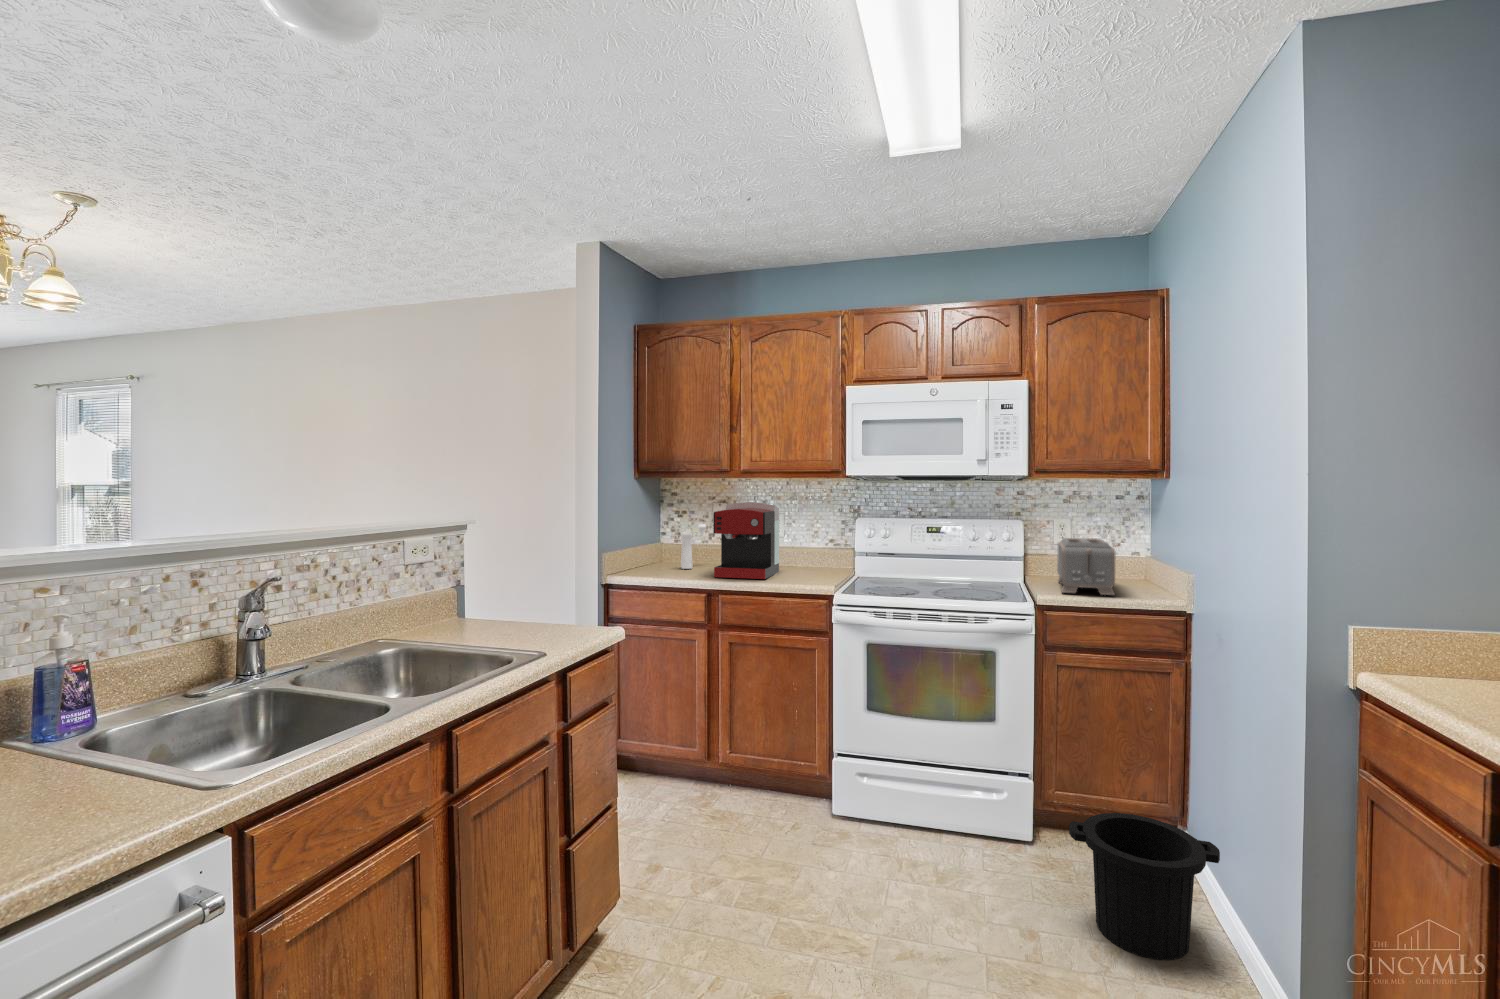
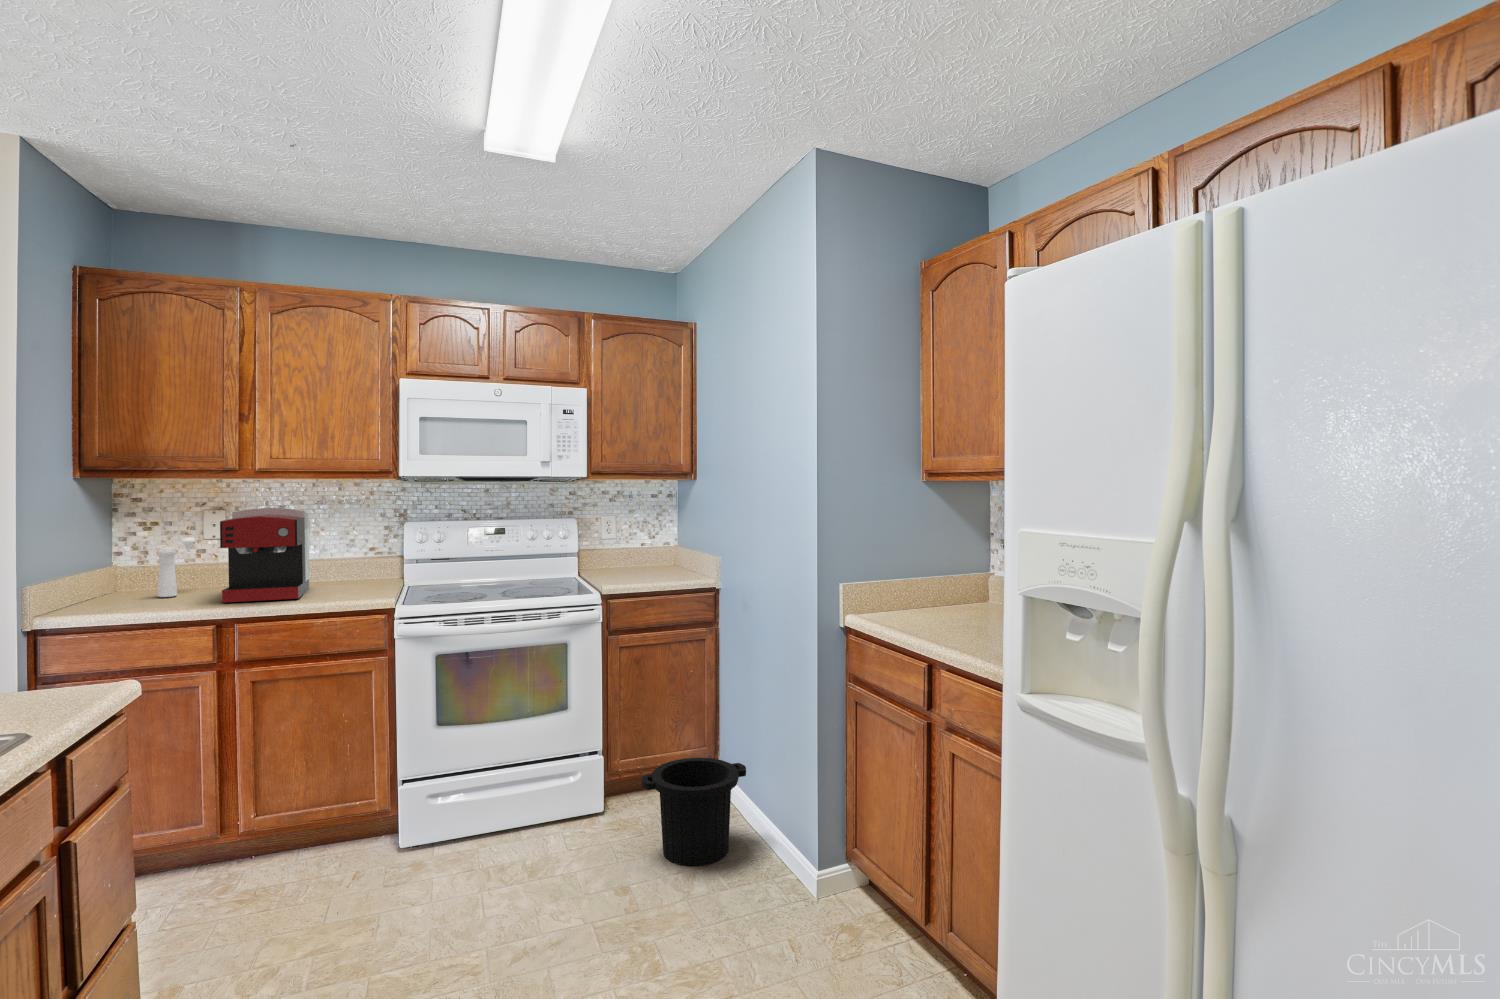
toaster: present [1057,538,1115,595] -> none [609,533,660,583]

